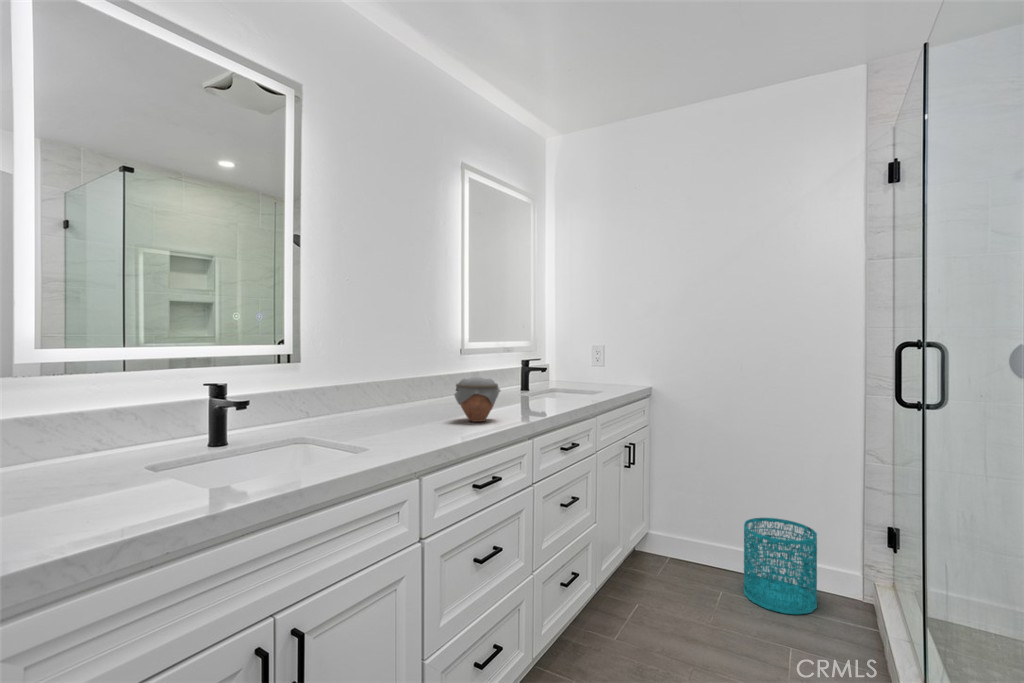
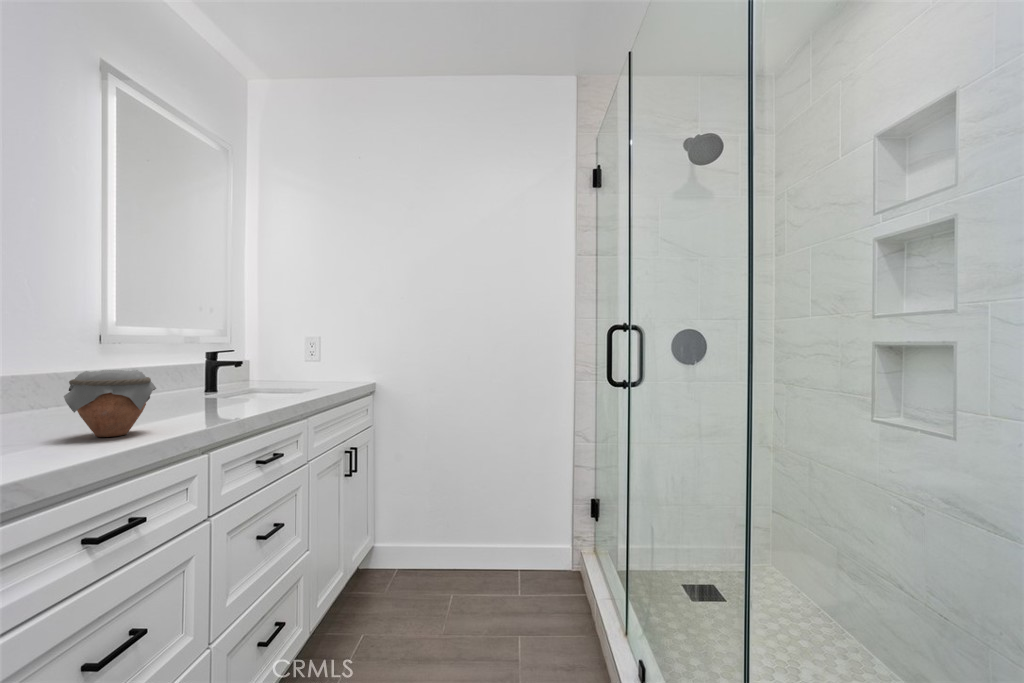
wastebasket: present [744,518,817,614] -> none [471,507,537,603]

